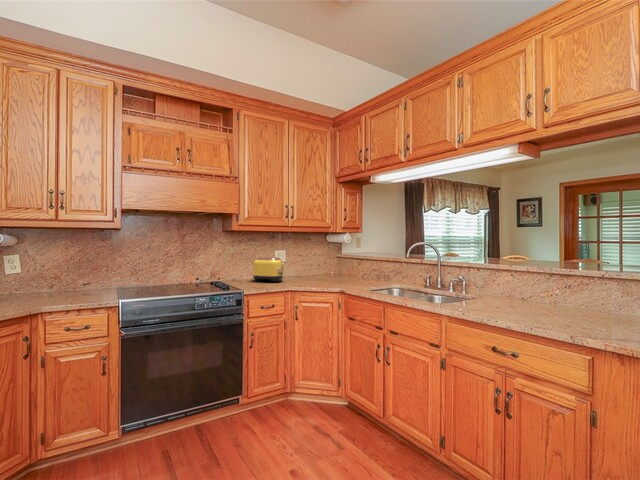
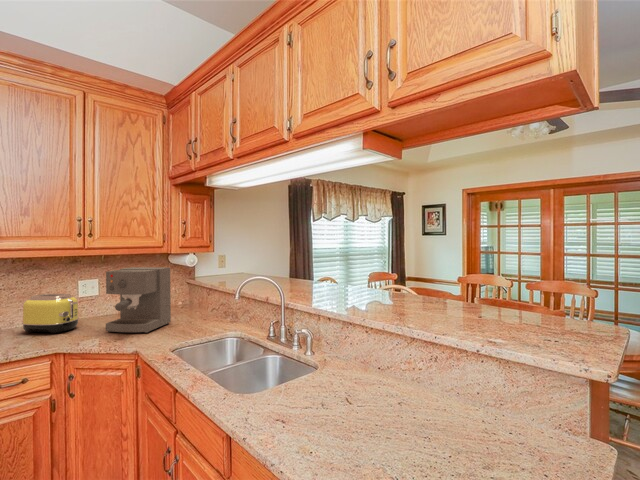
coffee maker: none [305,241,342,285] -> present [106,267,171,333]

